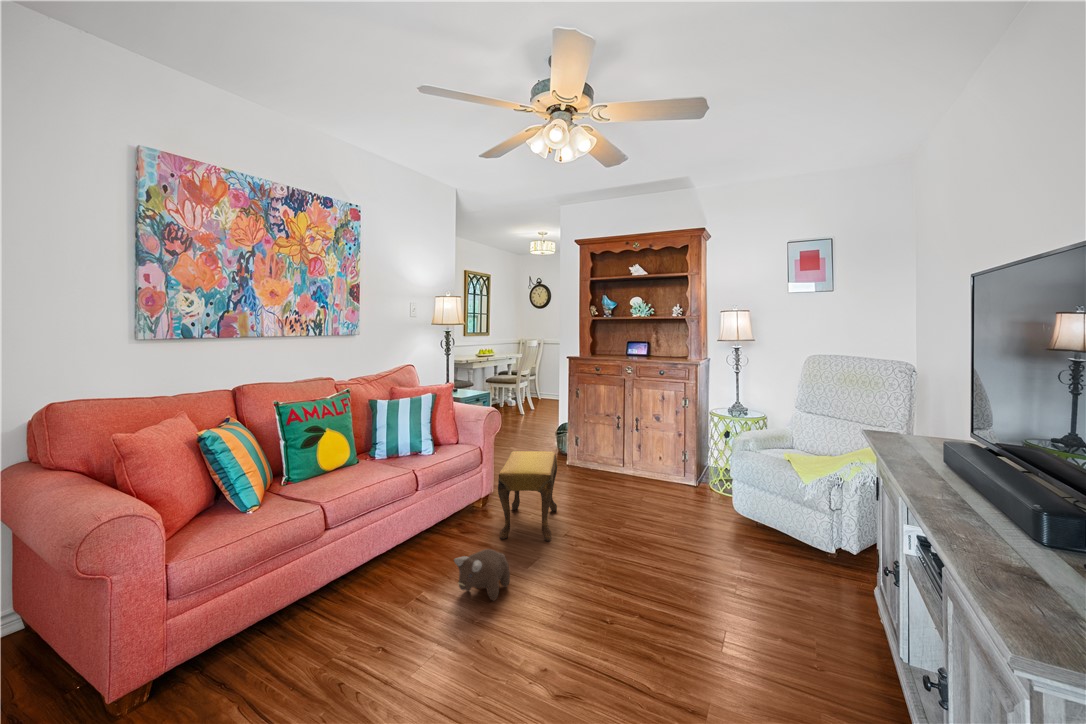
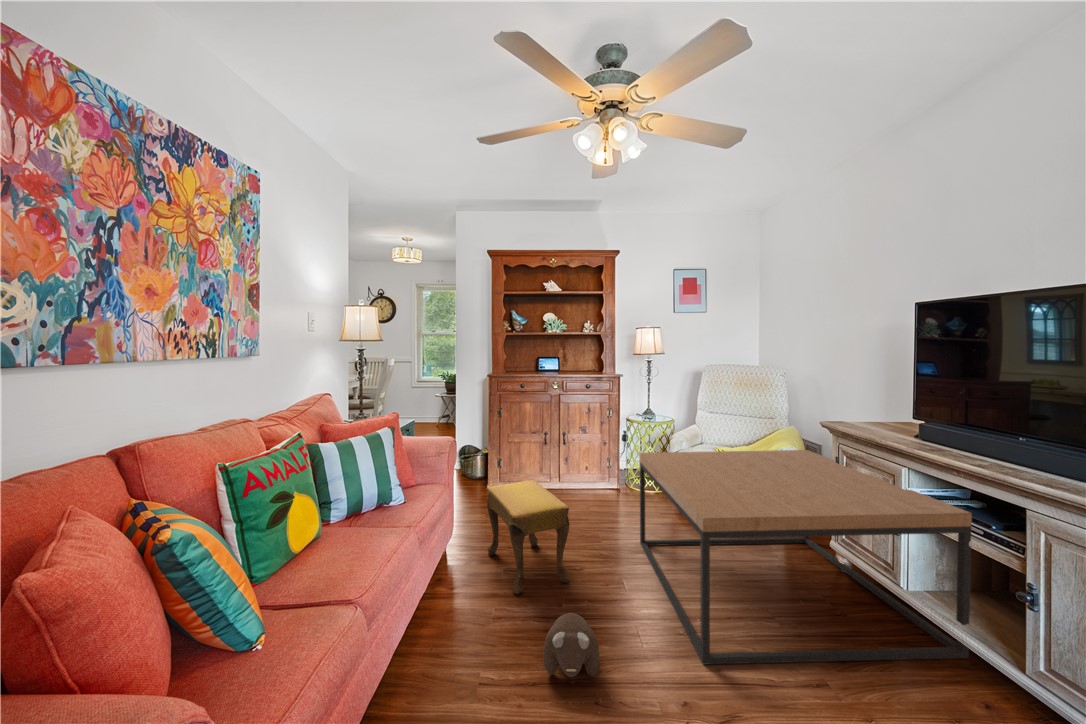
coffee table: none [586,439,898,716] -> present [640,450,972,665]

